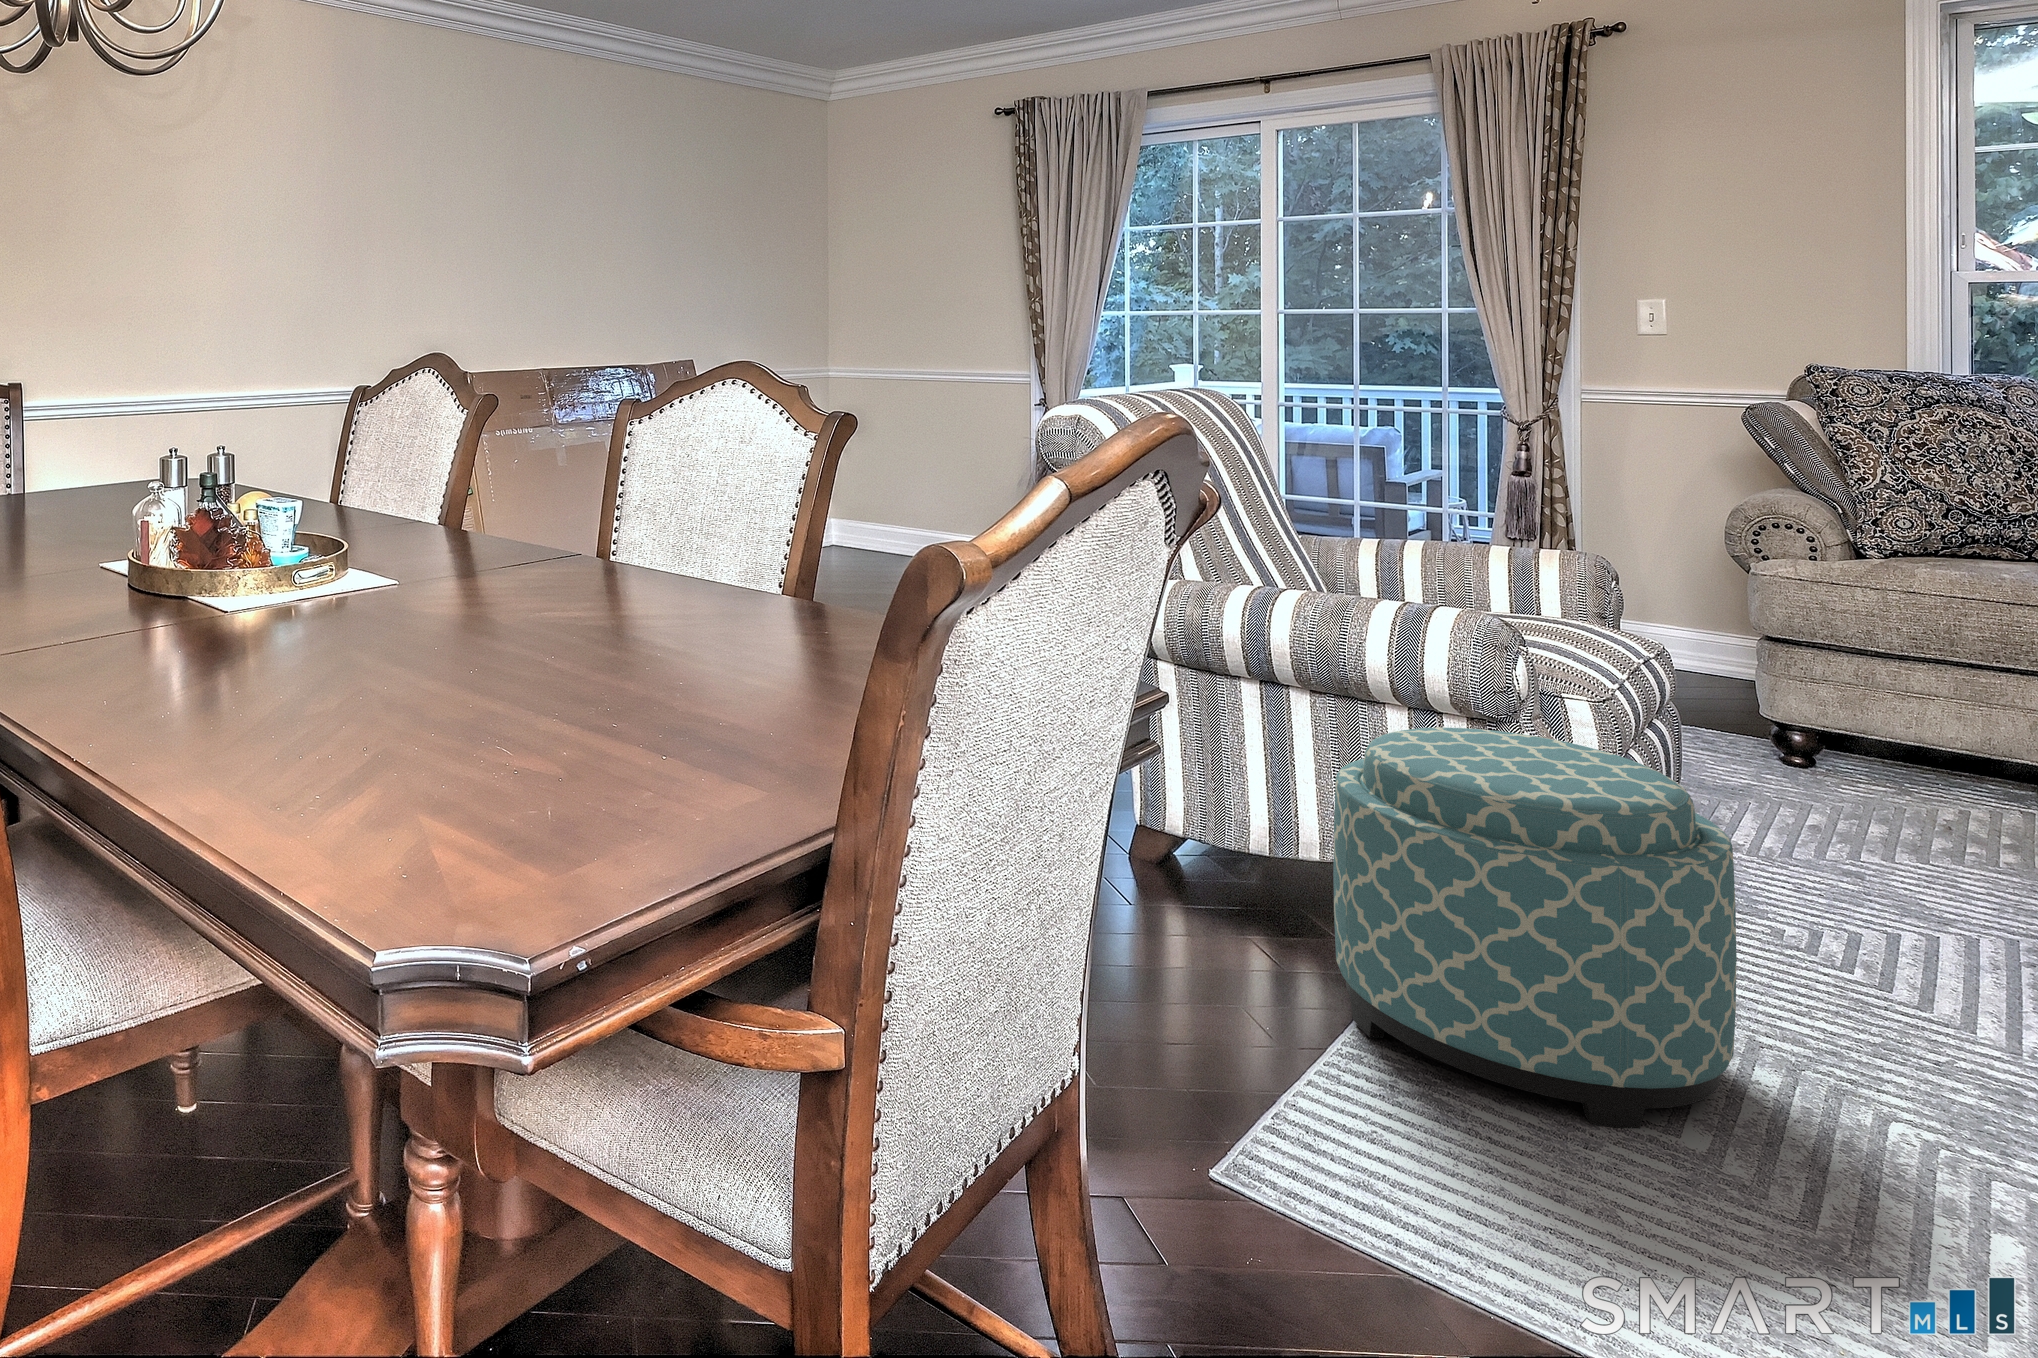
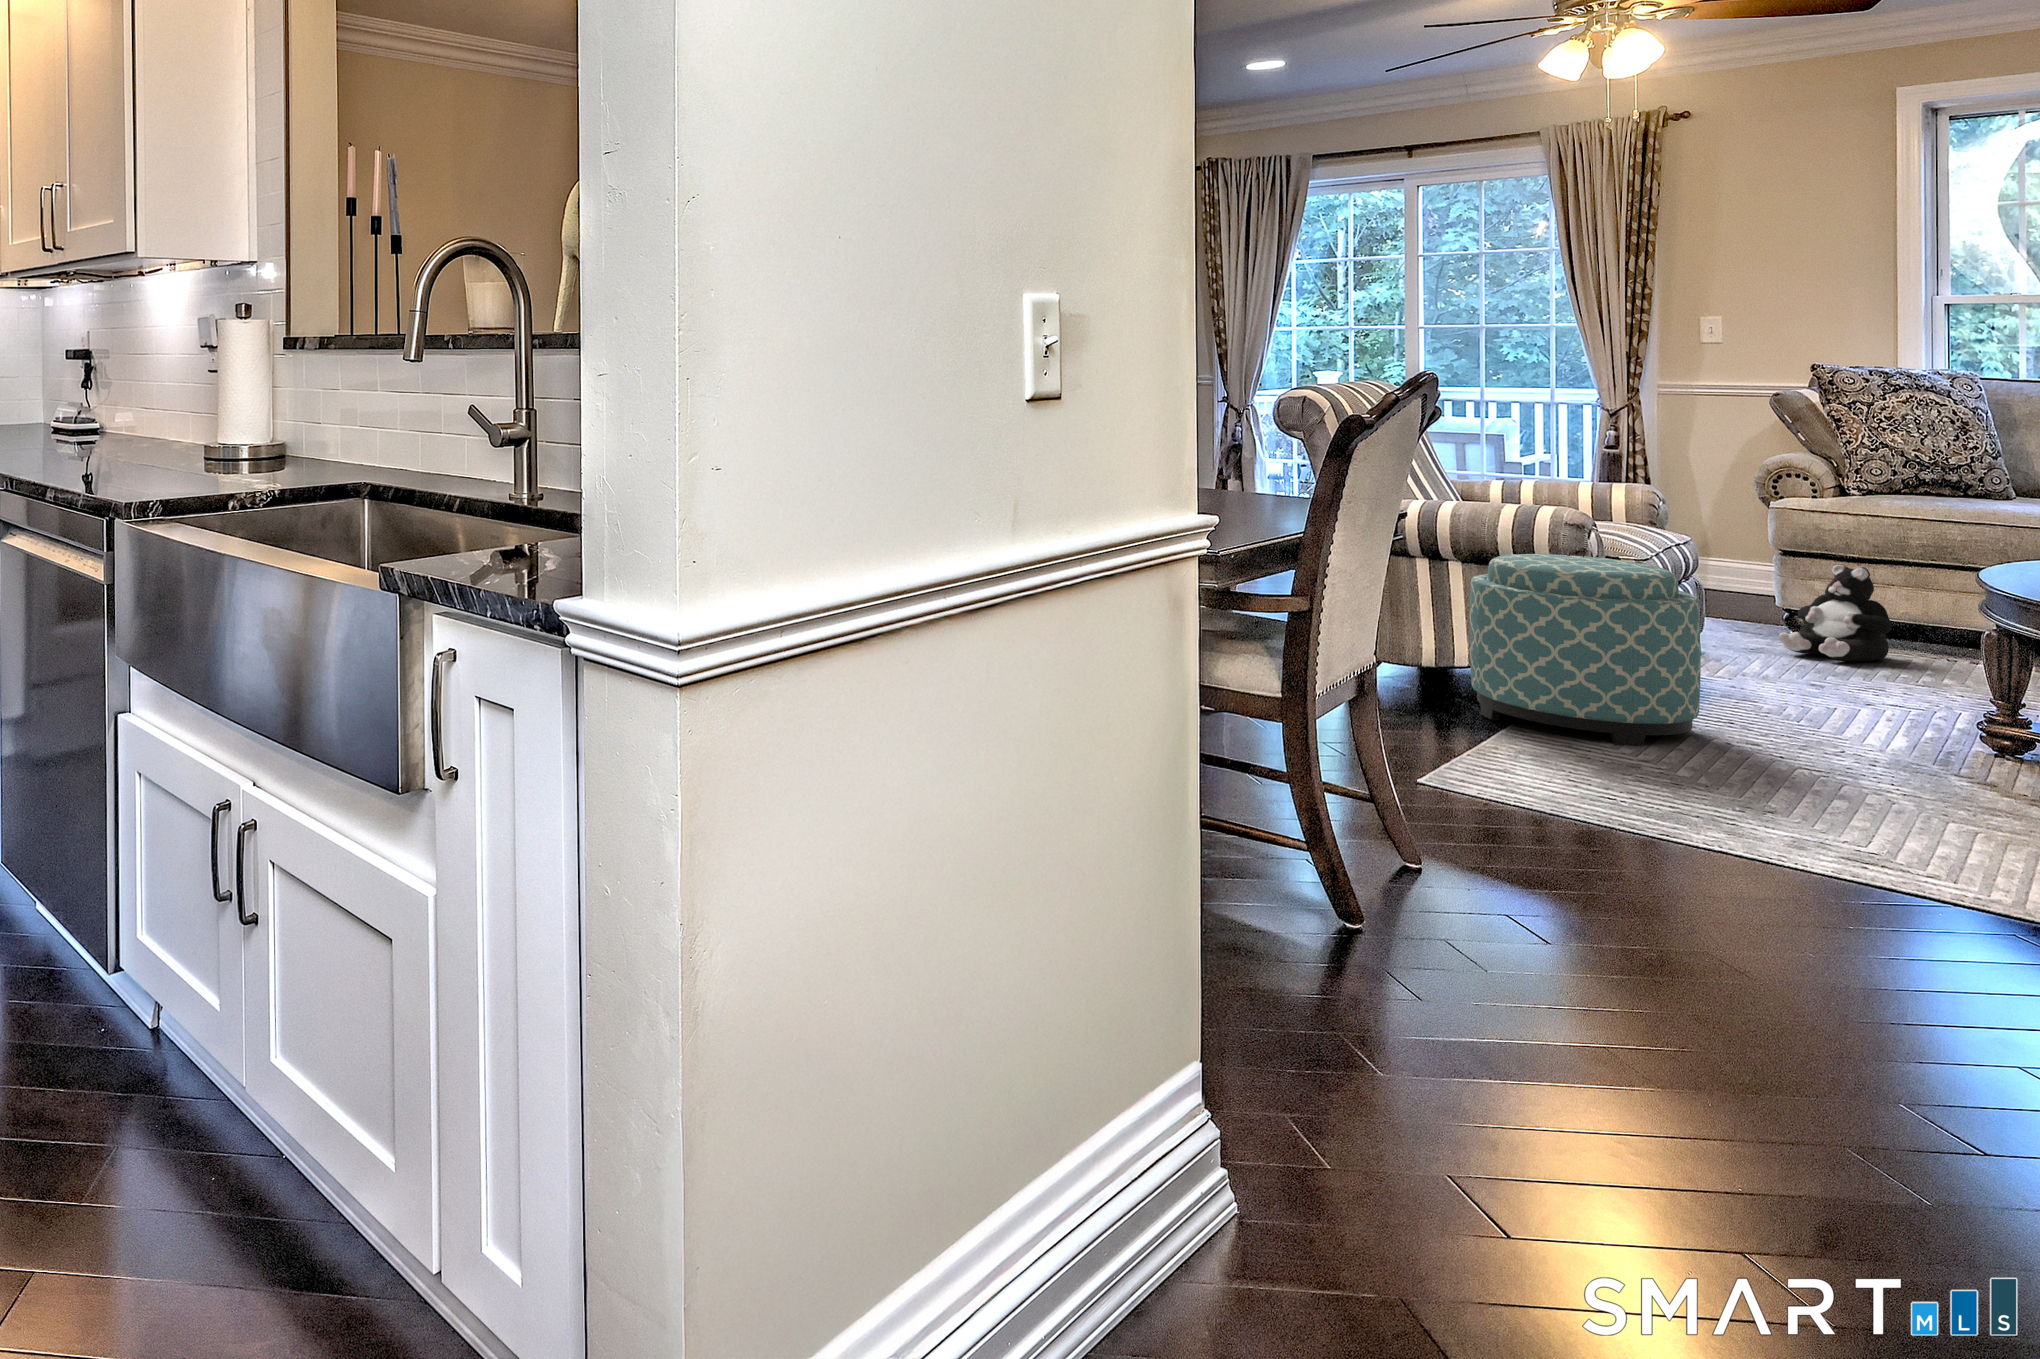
plush toy: none [1782,672,1952,825] -> present [1779,564,1892,662]

